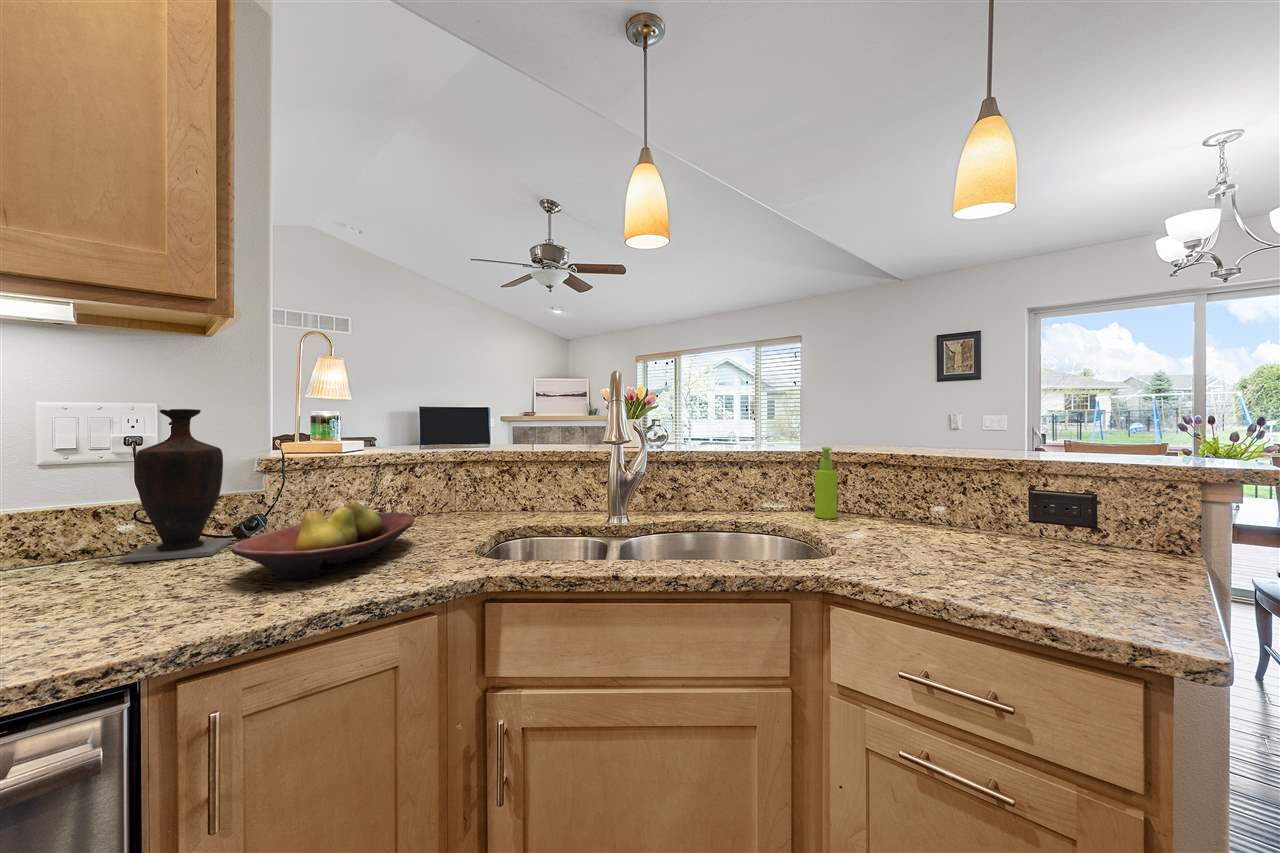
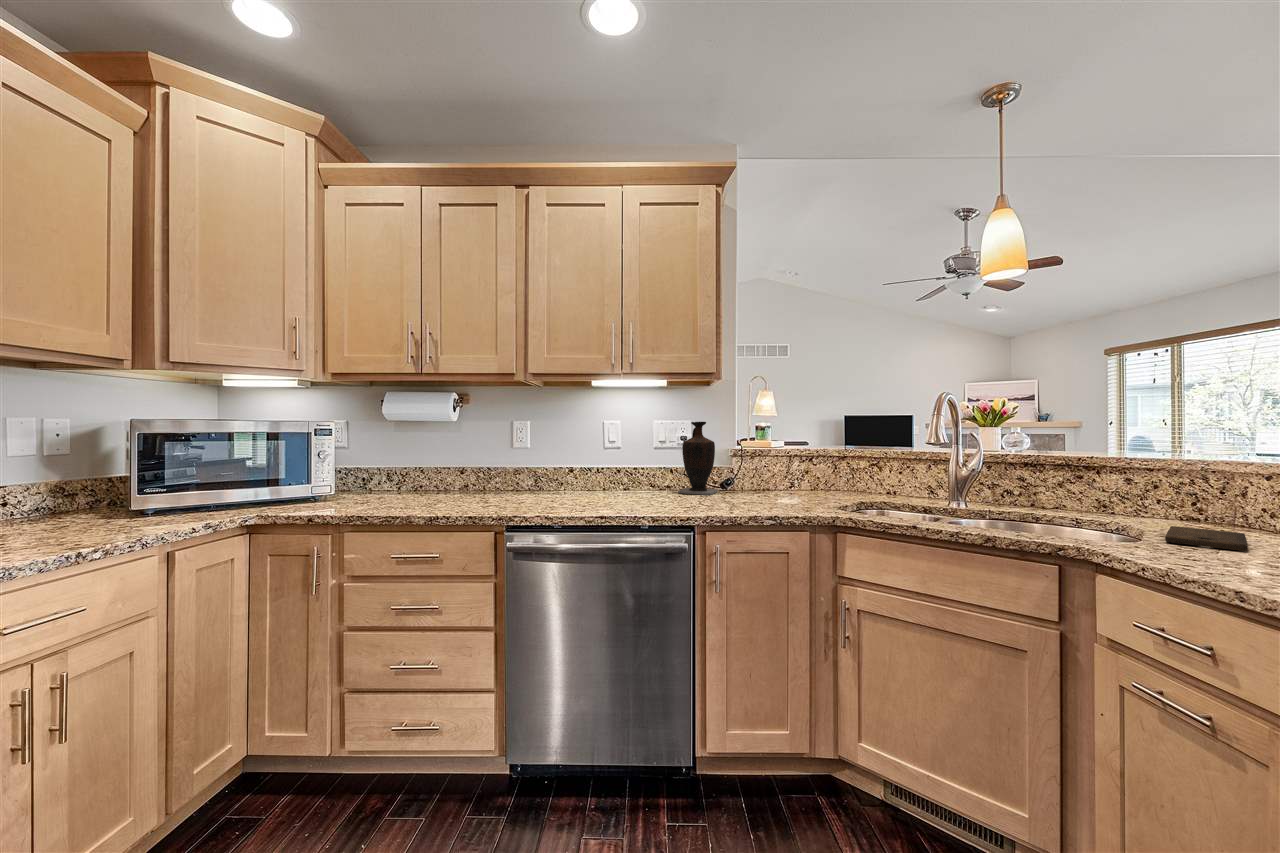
soap dispenser: present [815,447,837,519] -> none [1191,456,1222,530]
fruit bowl: present [231,501,414,580] -> none [721,473,807,506]
cutting board: none [822,522,916,547] -> present [1165,526,1248,551]

